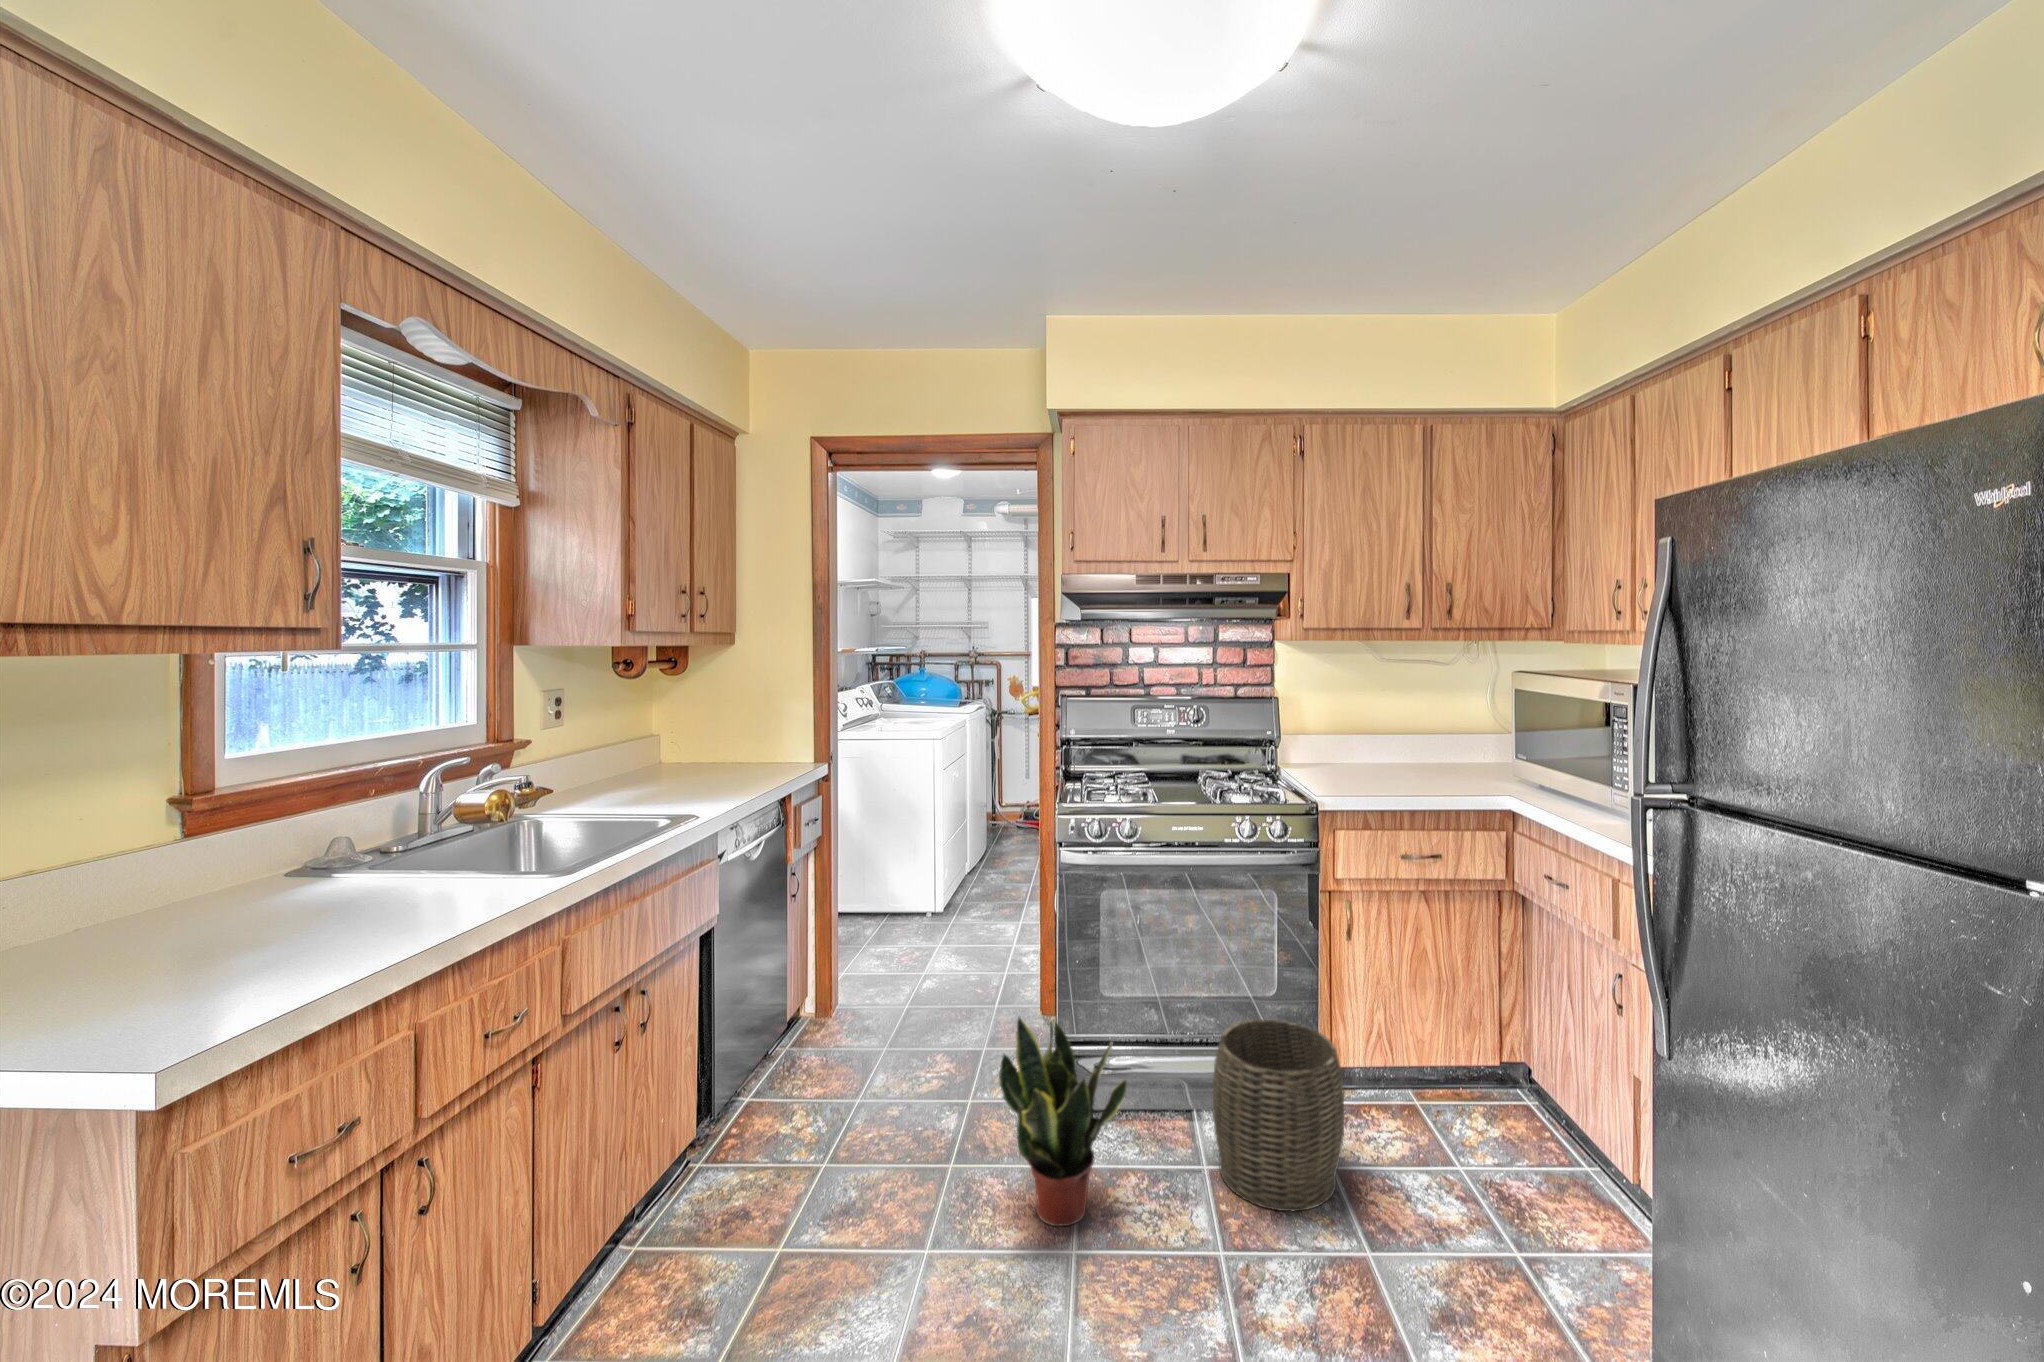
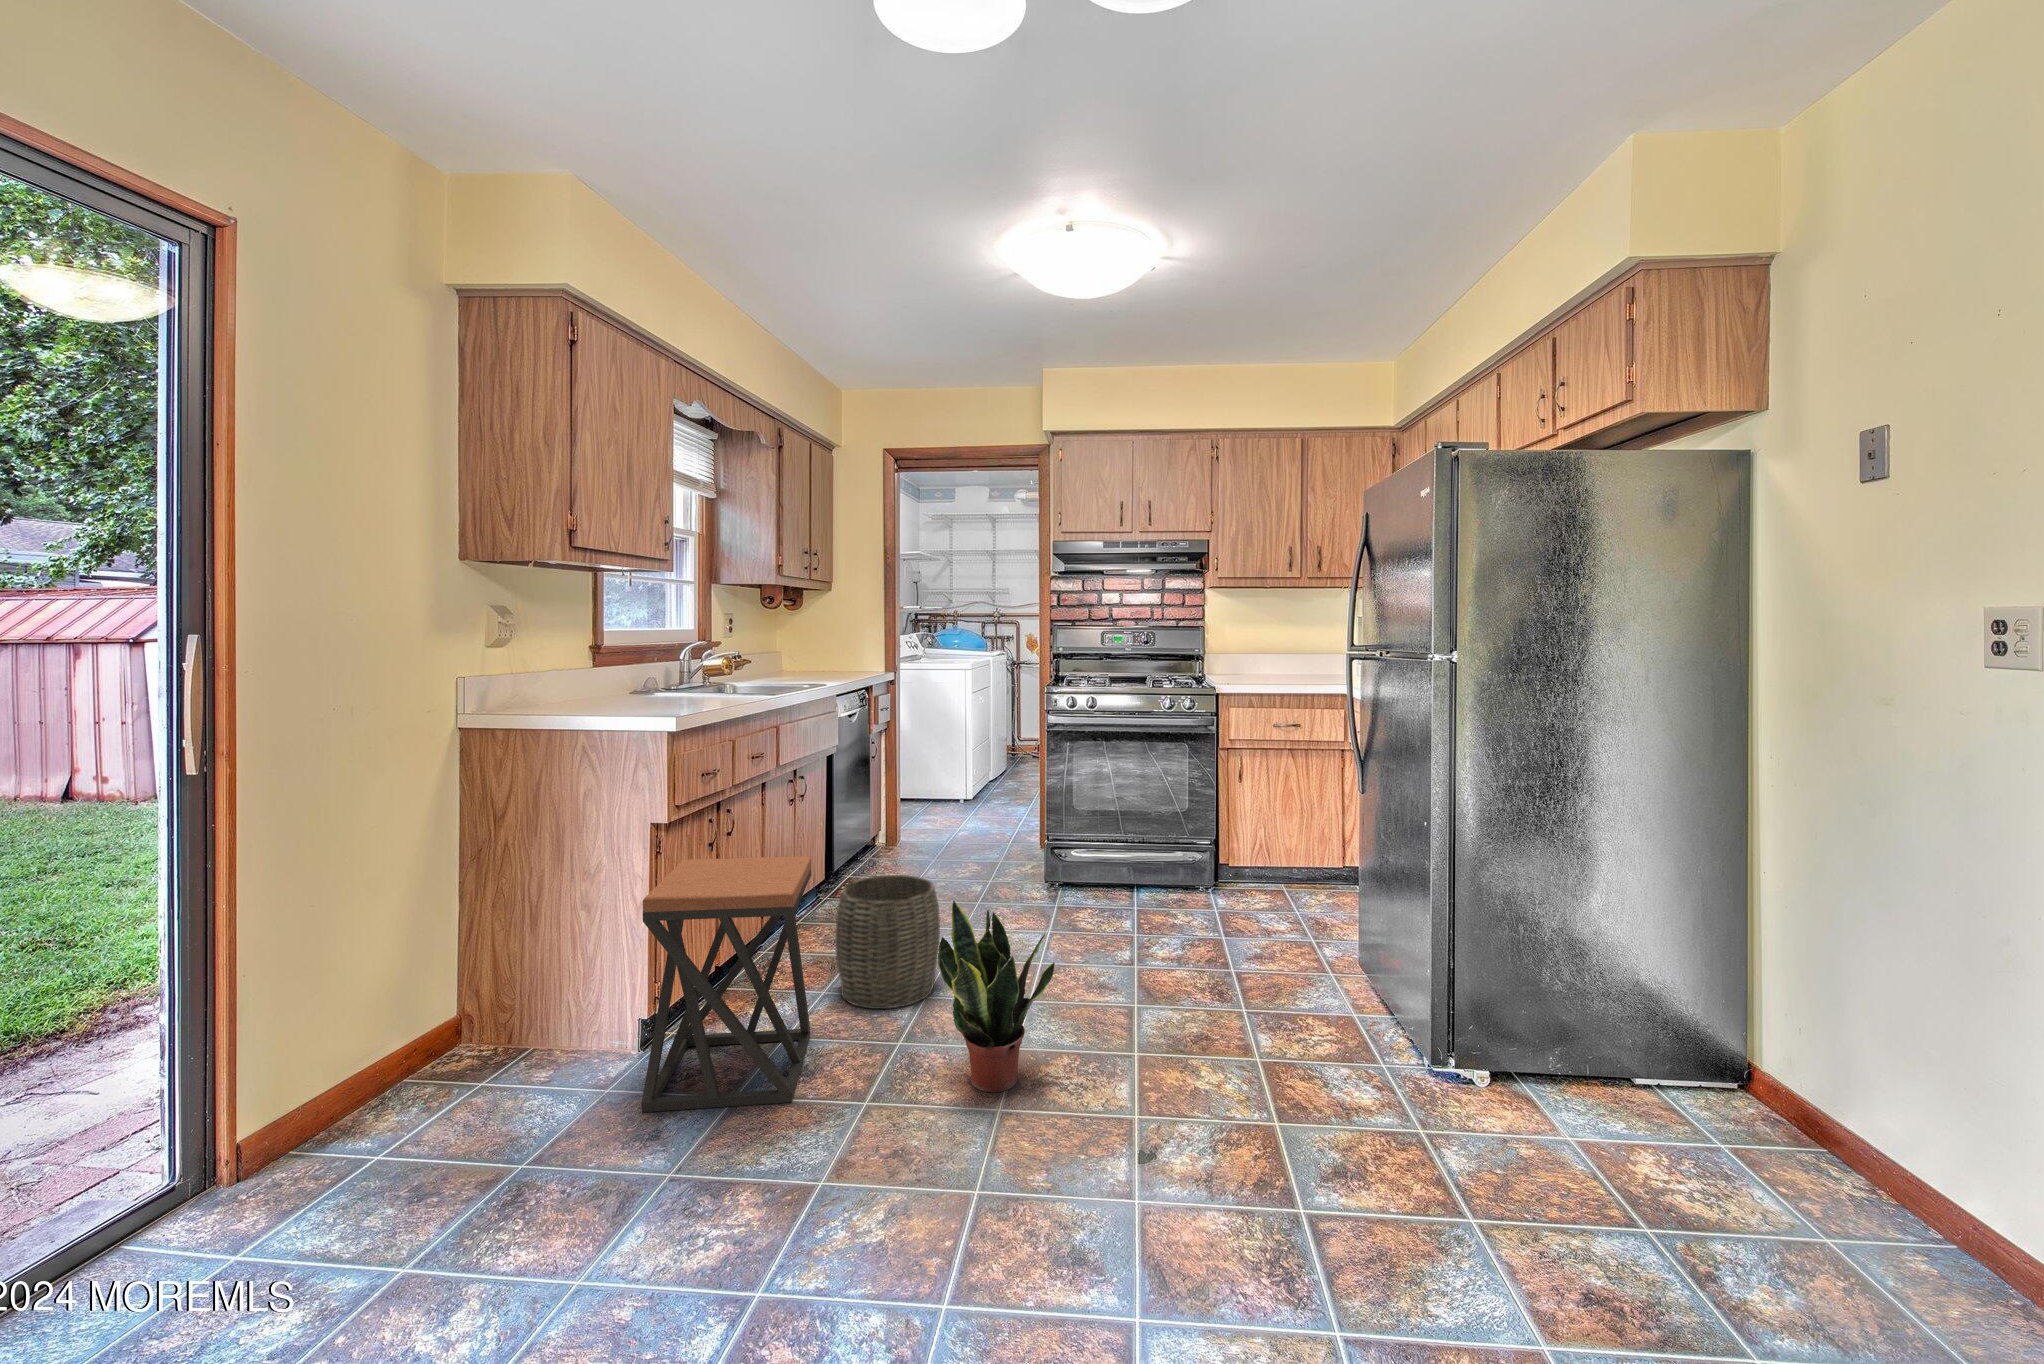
stool: none [673,963,856,1277] -> present [641,856,811,1112]
woven basket: present [1213,1020,1344,1211] -> present [836,875,940,1009]

